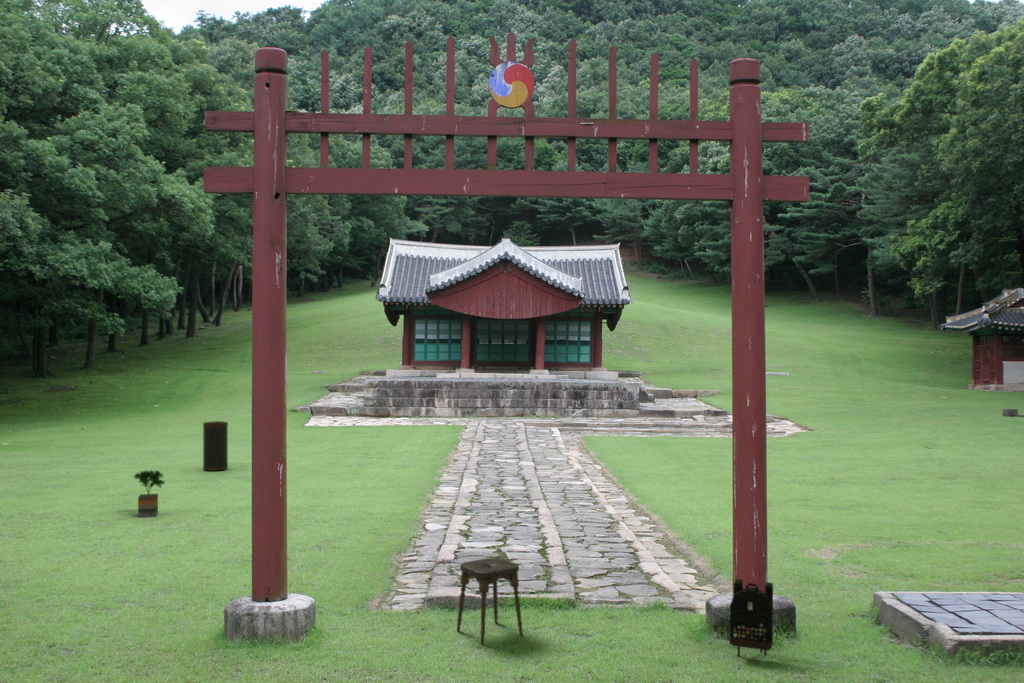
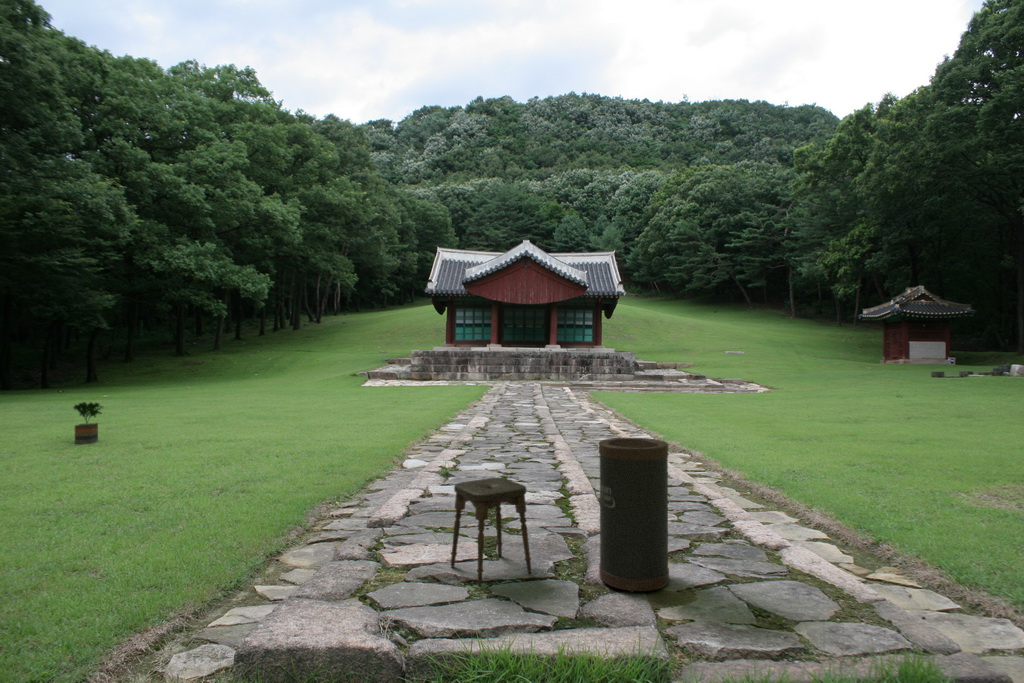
trash can: present [203,421,228,471] -> present [599,438,669,593]
potted tree: present [134,471,164,517] -> present [73,402,103,444]
backpack: present [729,579,773,656] -> none [809,504,873,608]

